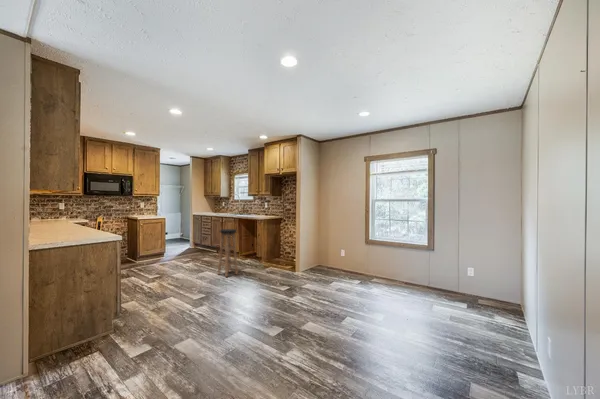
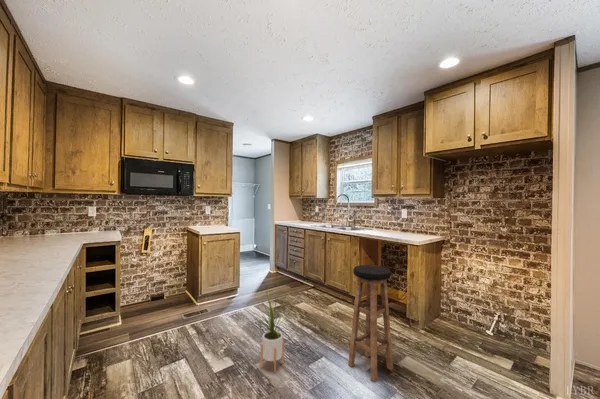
house plant: none [169,239,191,279] -> present [259,290,284,372]

